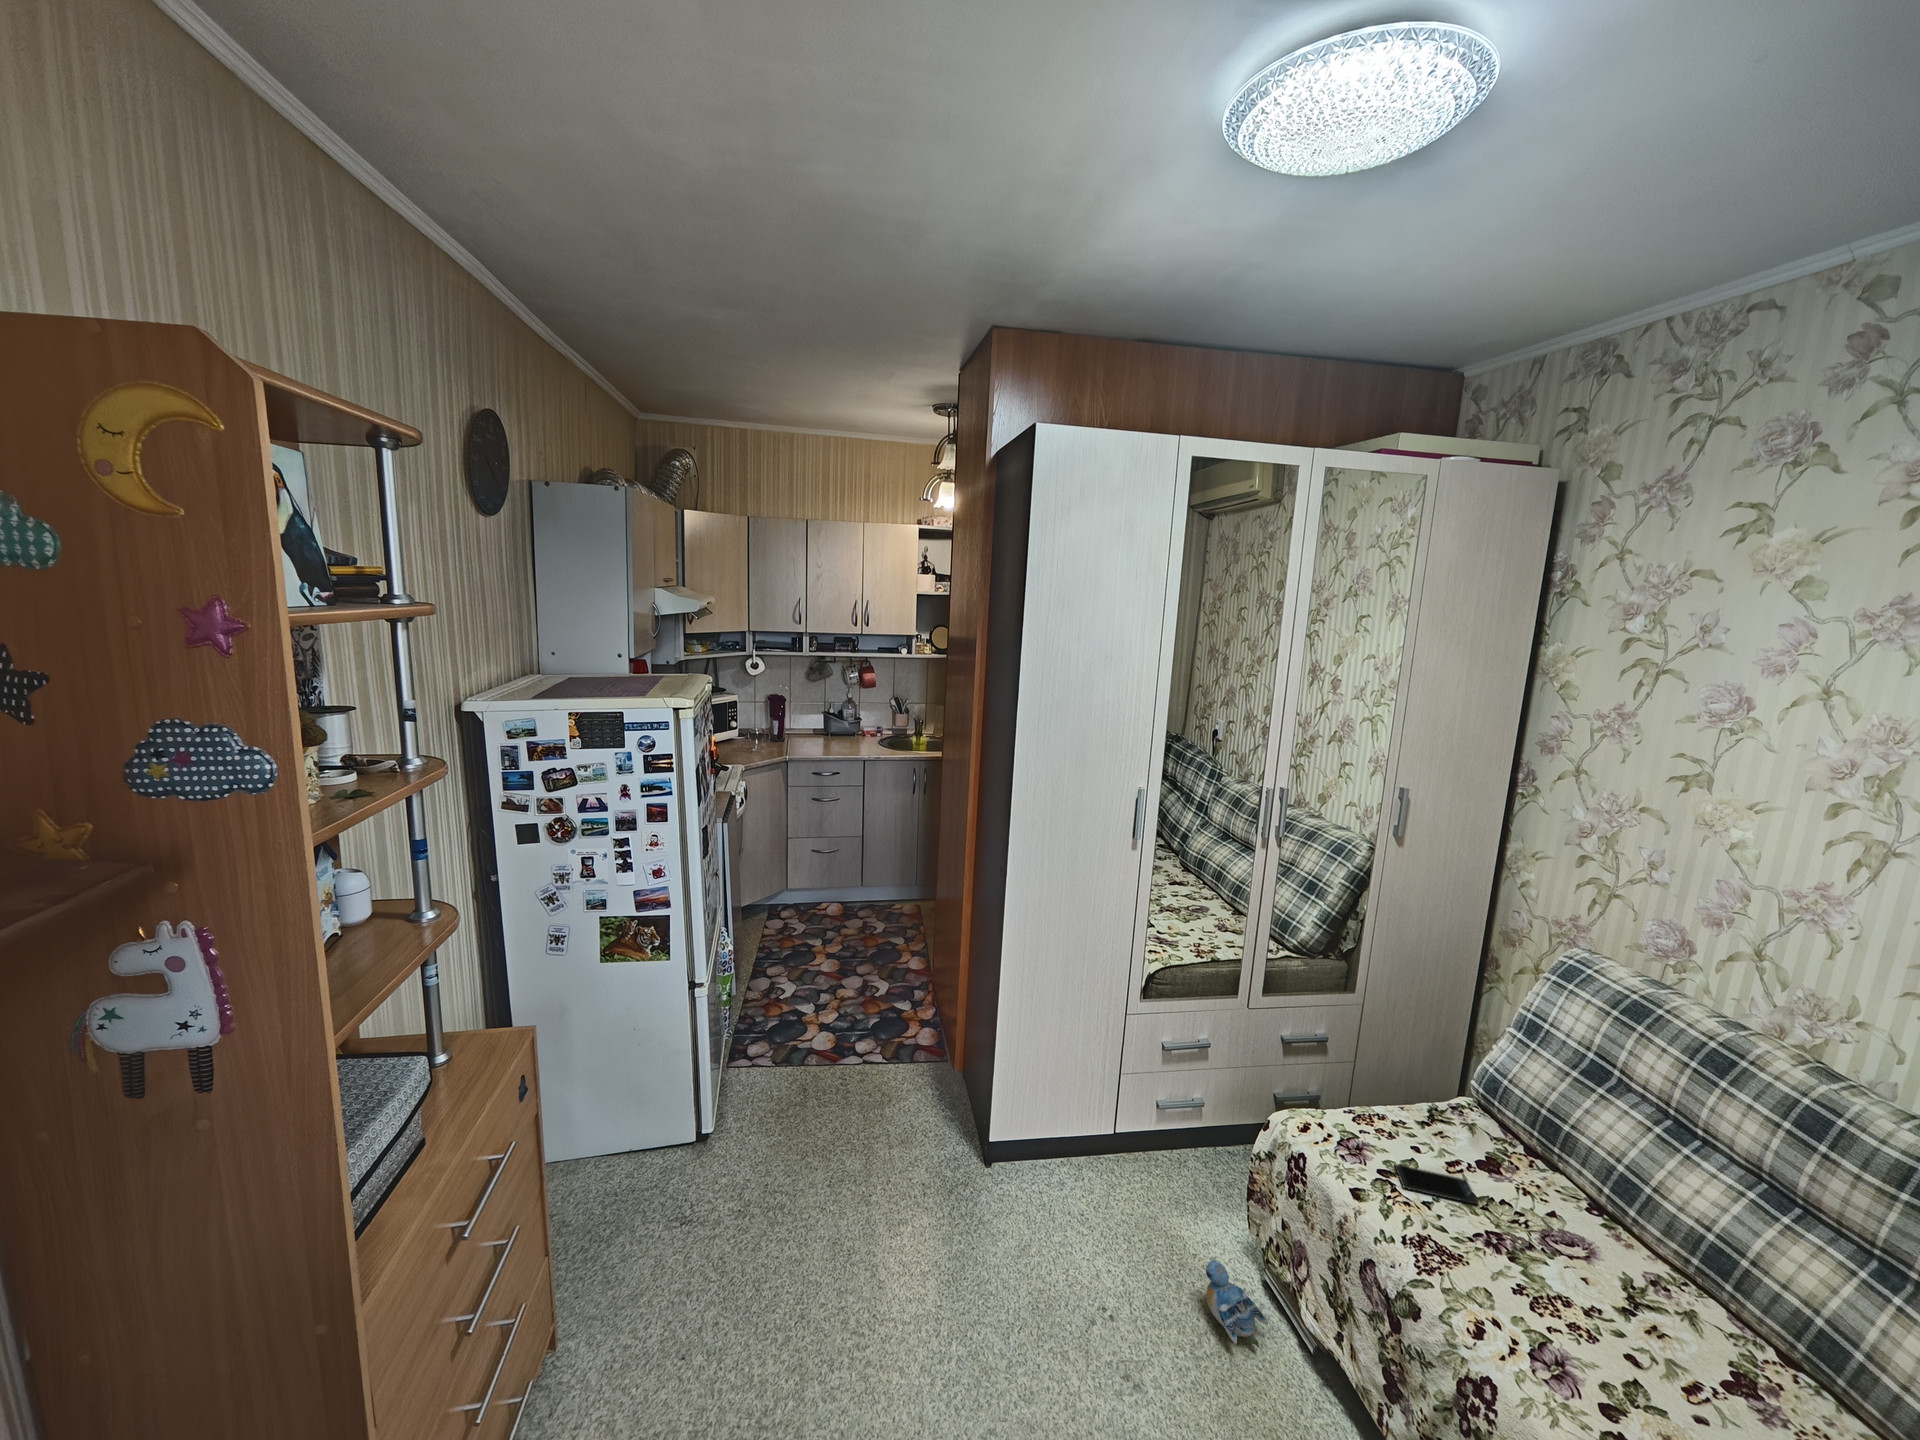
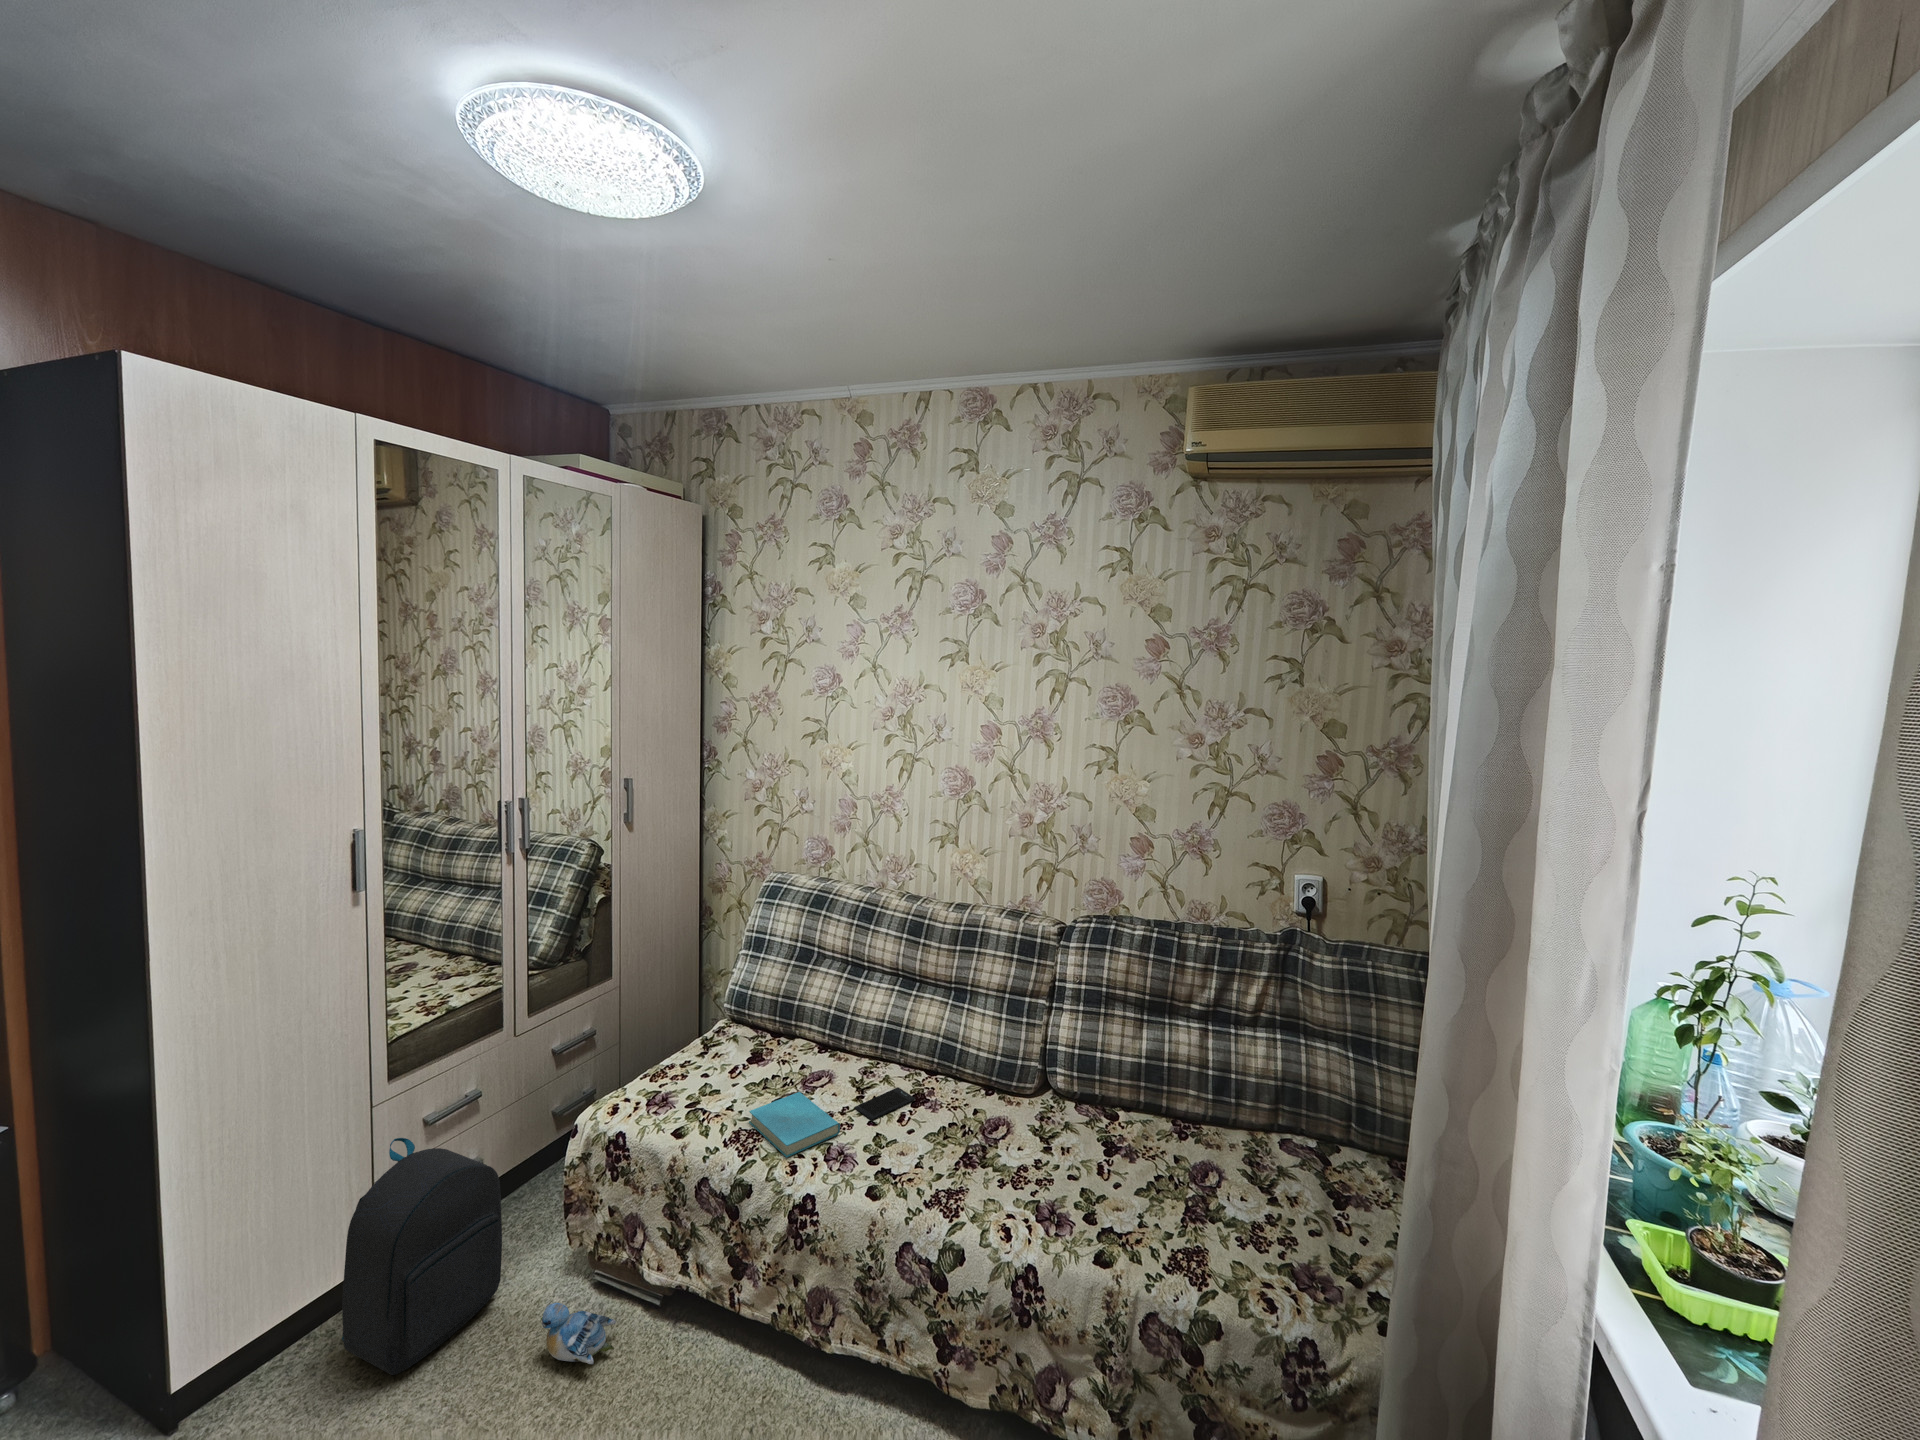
backpack: none [1086,1043,1202,1223] -> present [342,1138,502,1375]
smartphone: present [1395,1164,1478,1205] -> present [855,1087,915,1120]
book: none [1445,1223,1573,1340] -> present [749,1092,840,1157]

